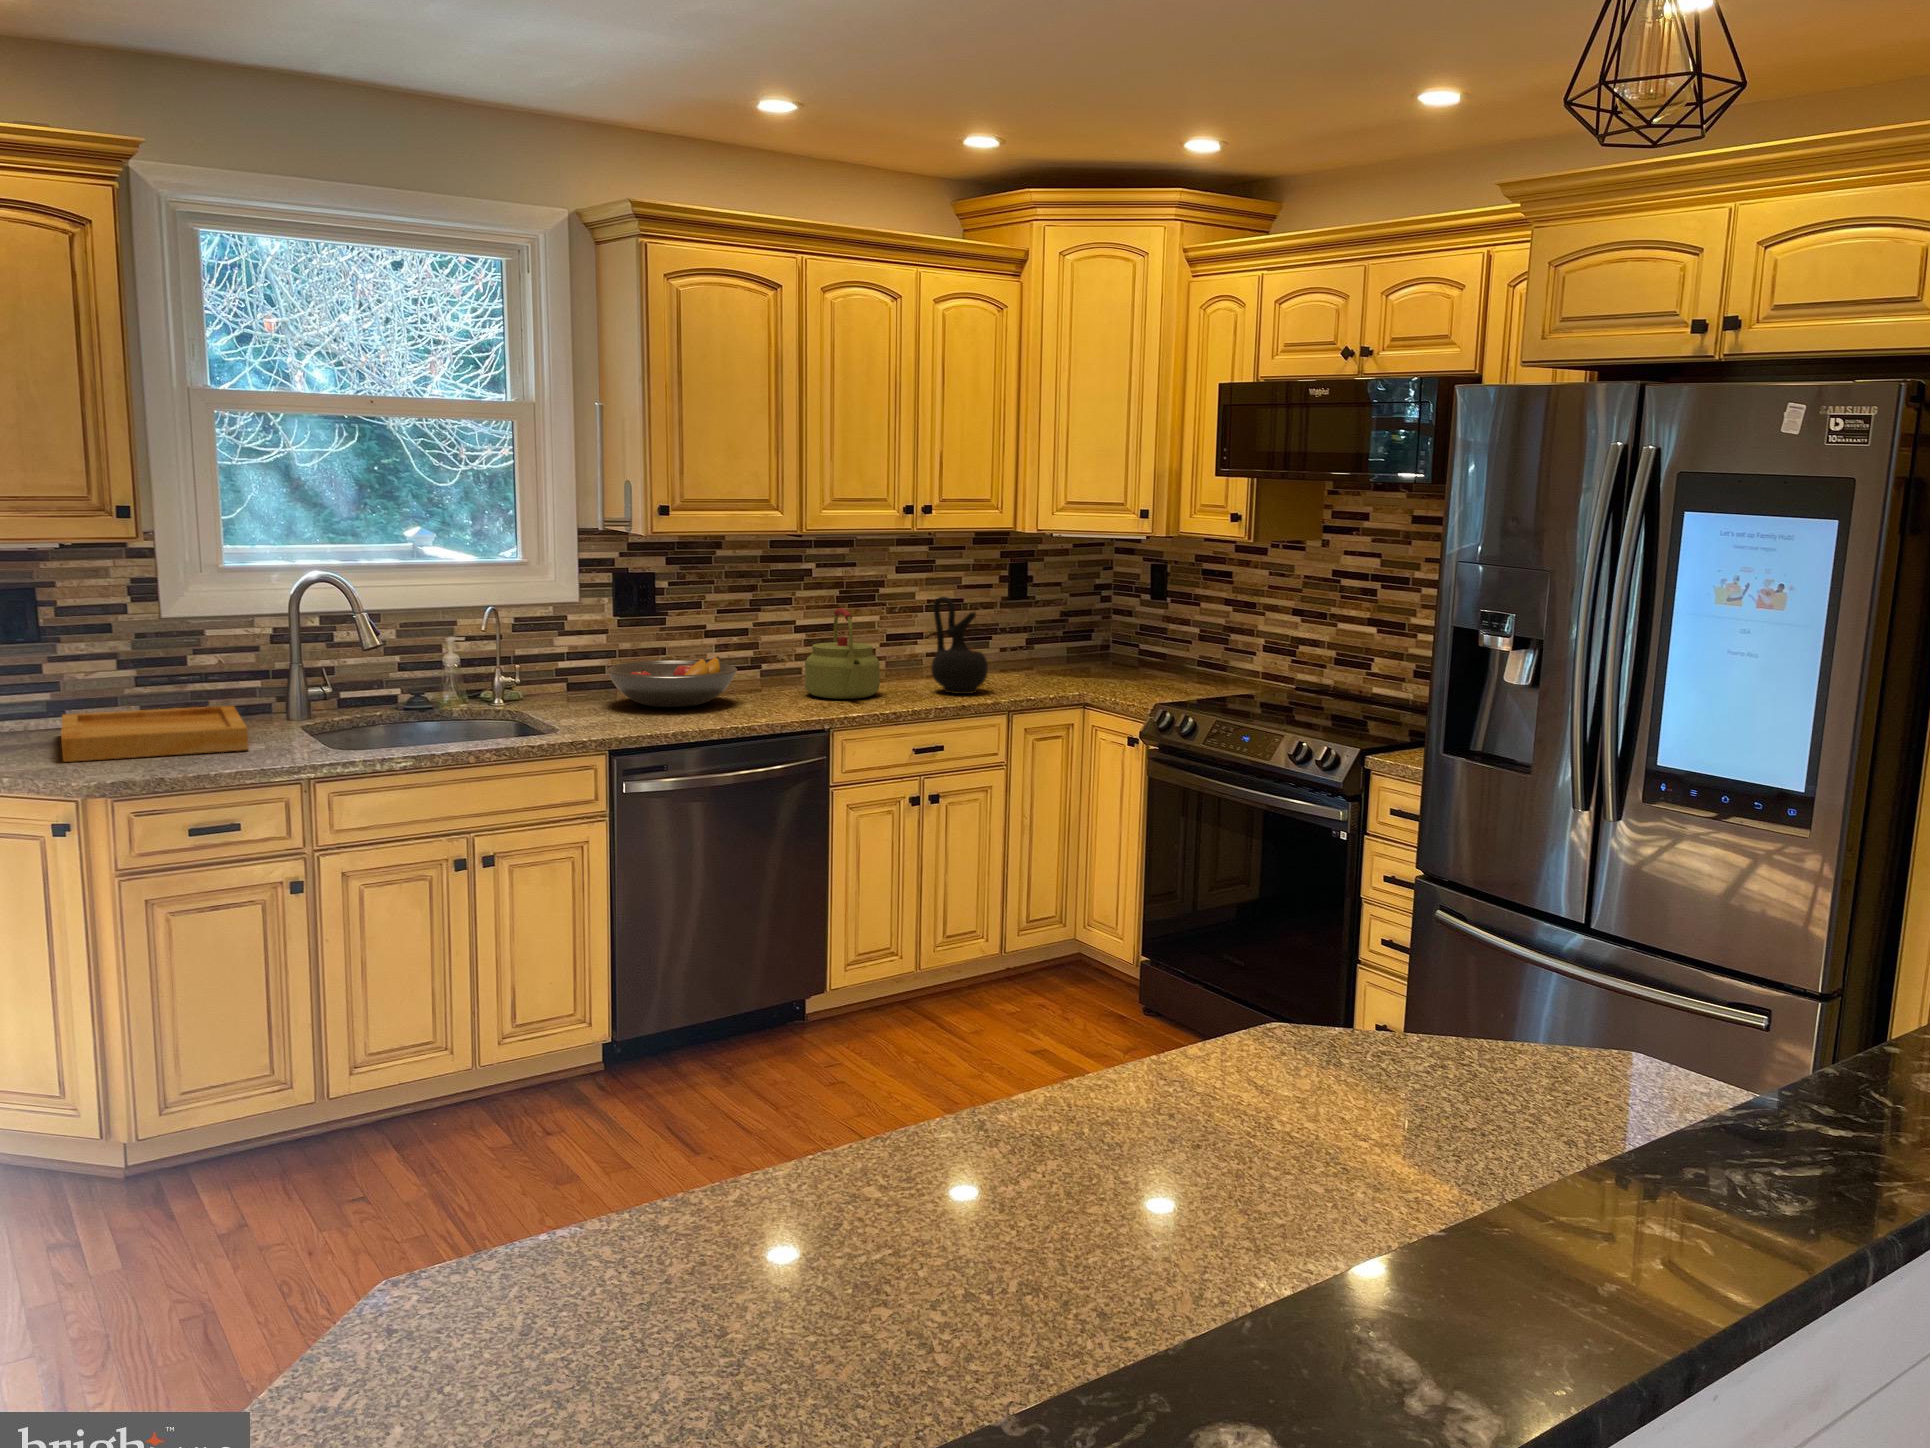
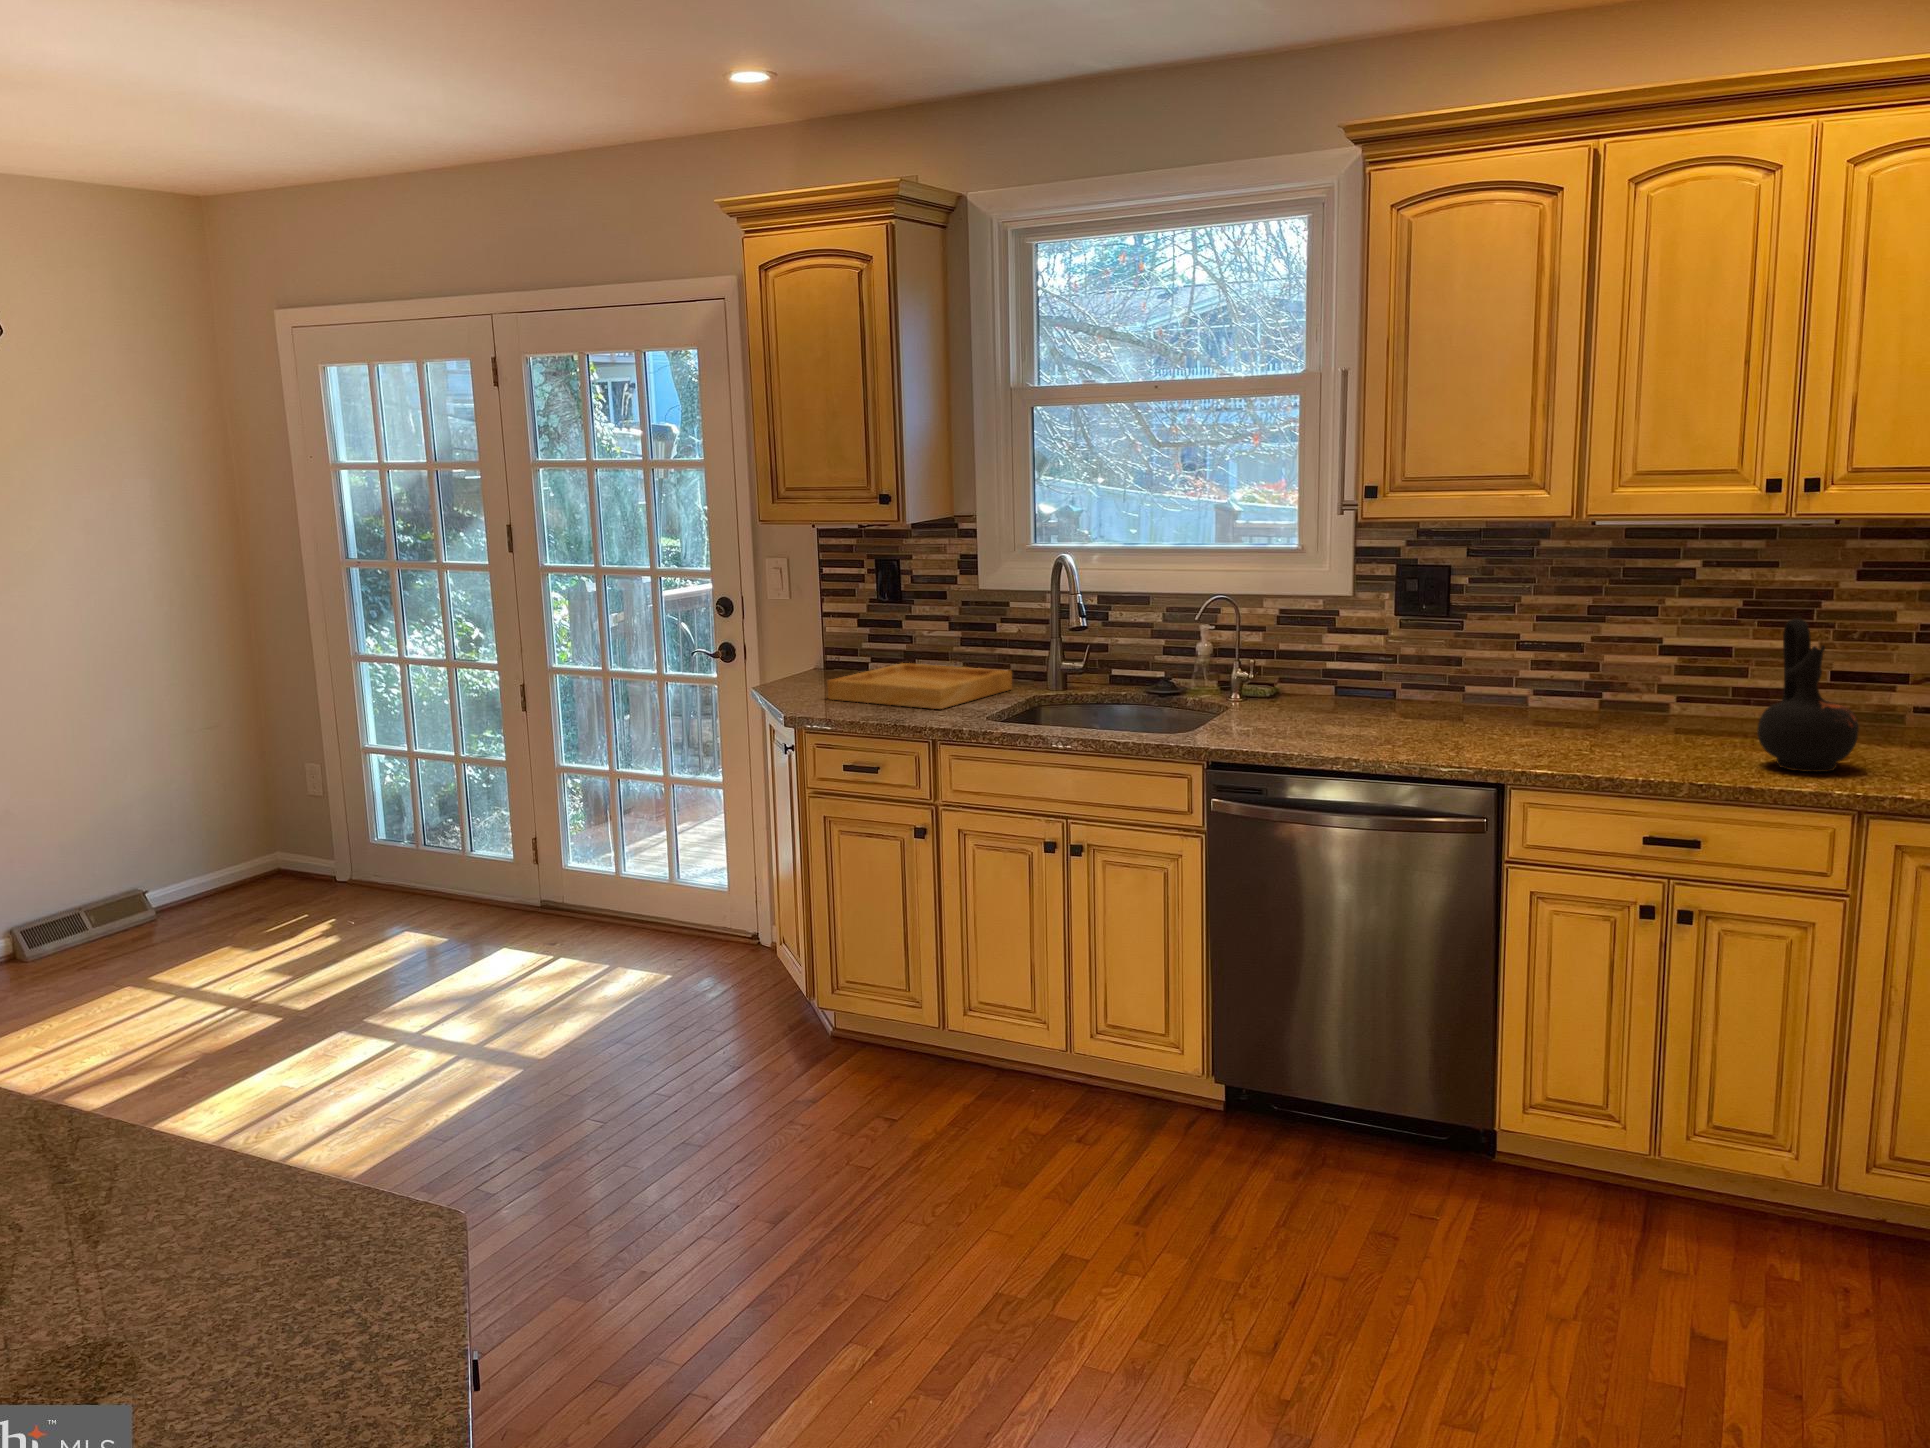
kettle: present [805,608,880,699] -> none [1570,625,1684,752]
fruit bowl: present [606,656,737,707] -> none [1316,671,1478,729]

